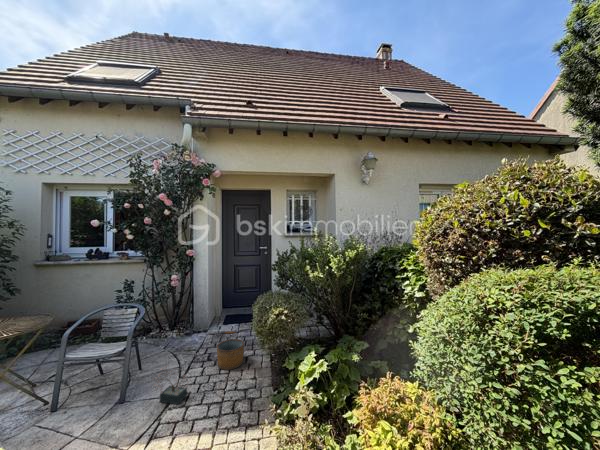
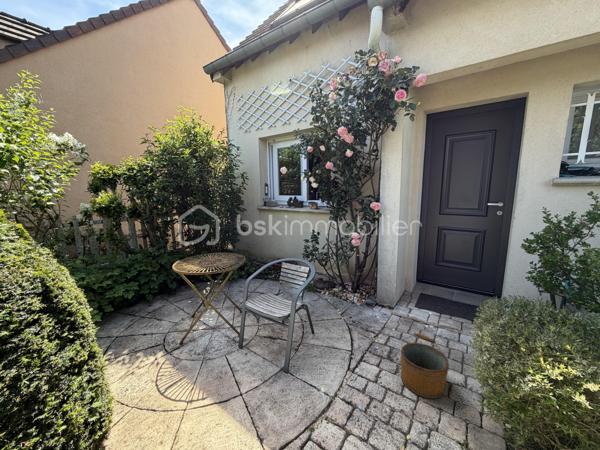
decorative plant: present [154,366,190,404] -> none [309,353,357,419]

